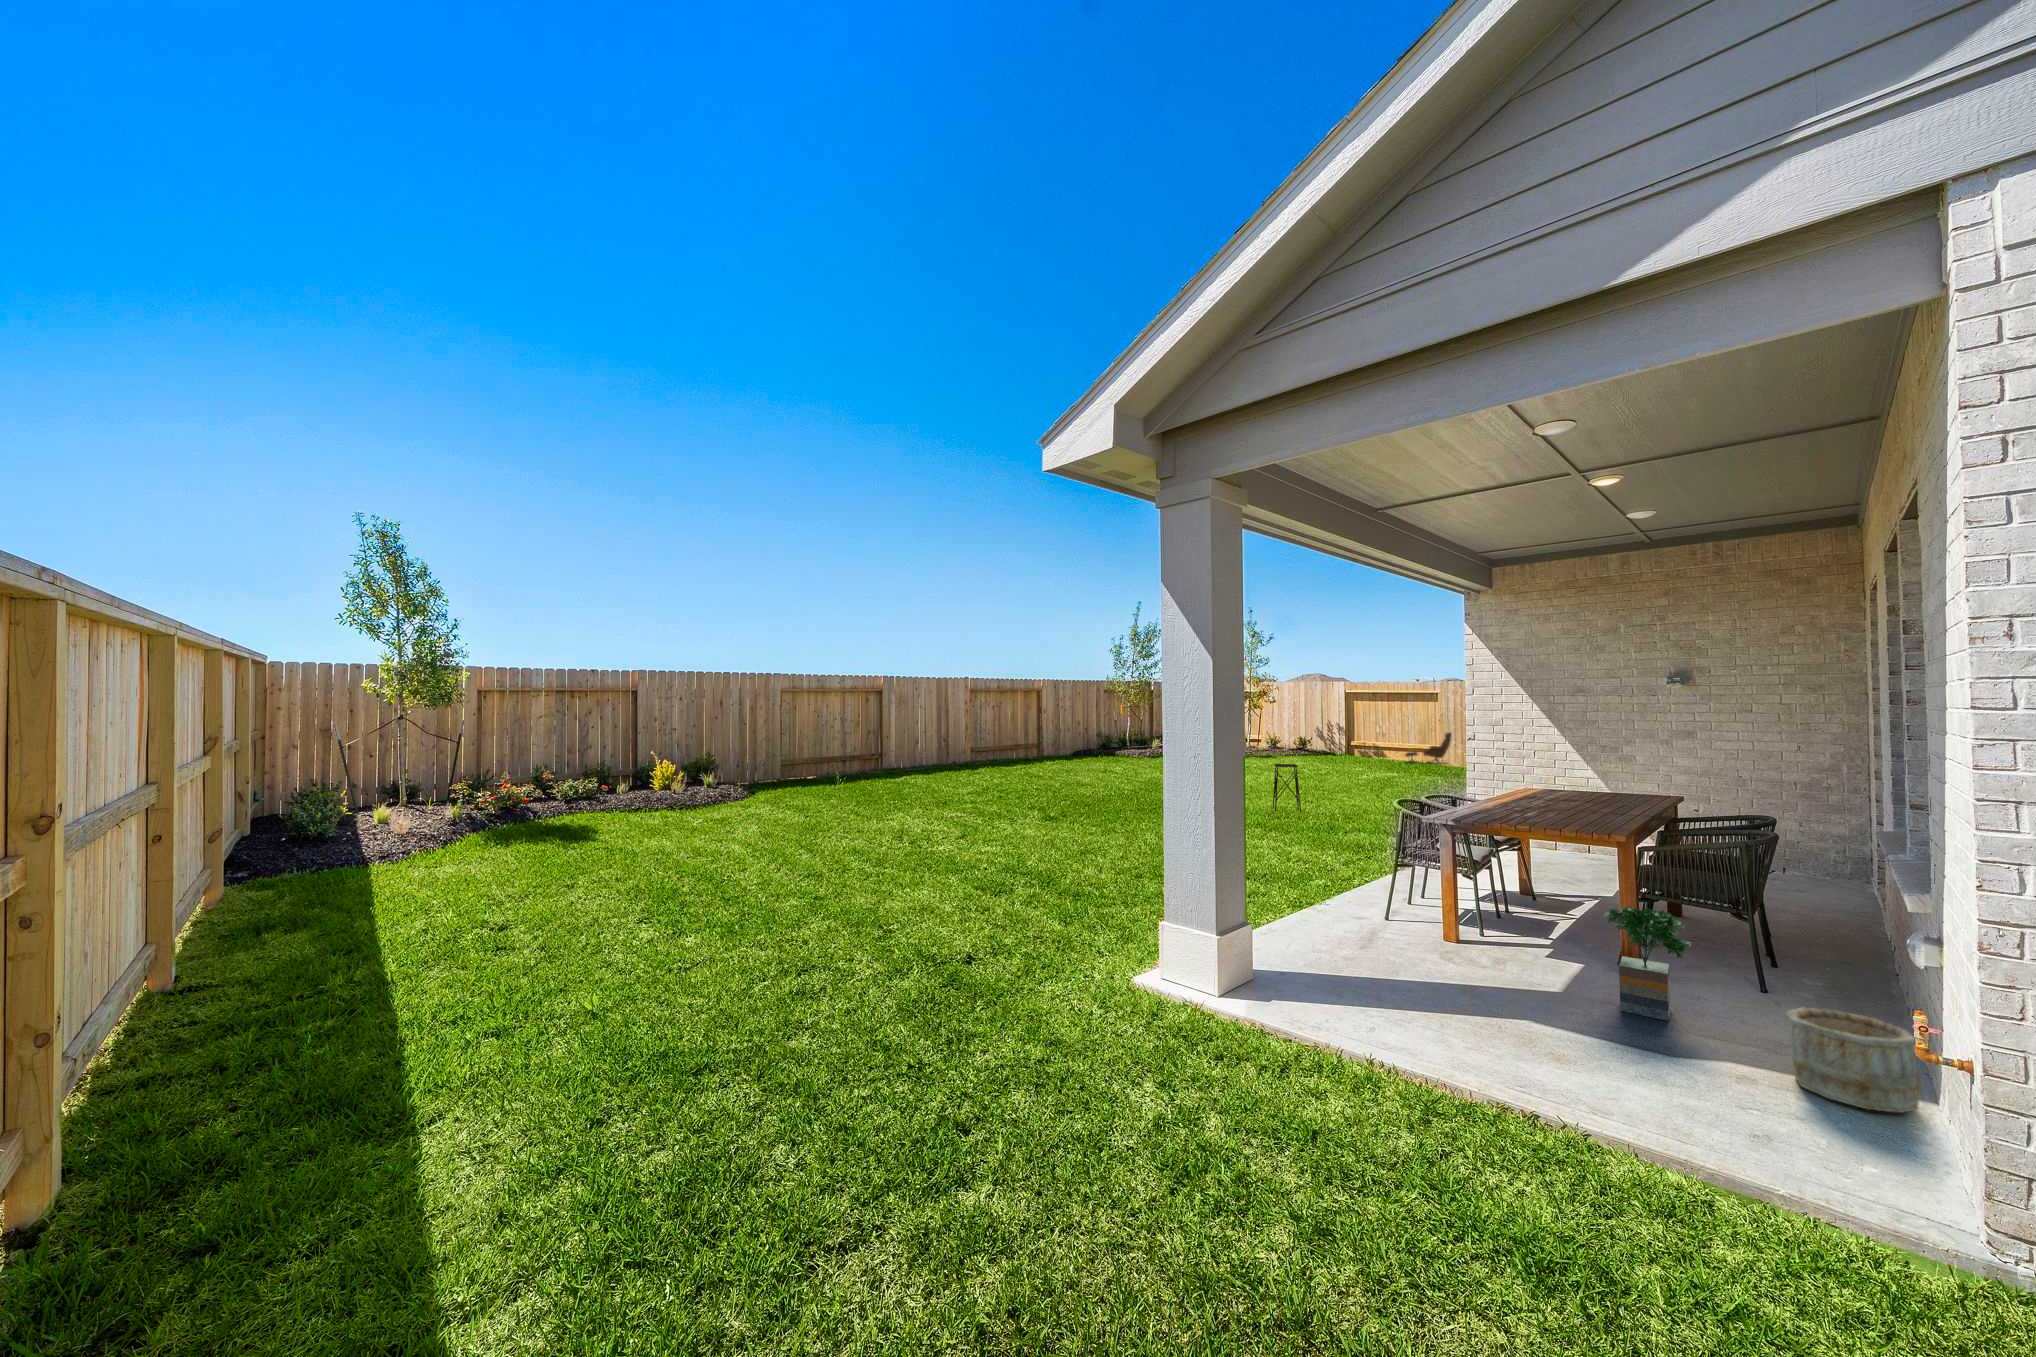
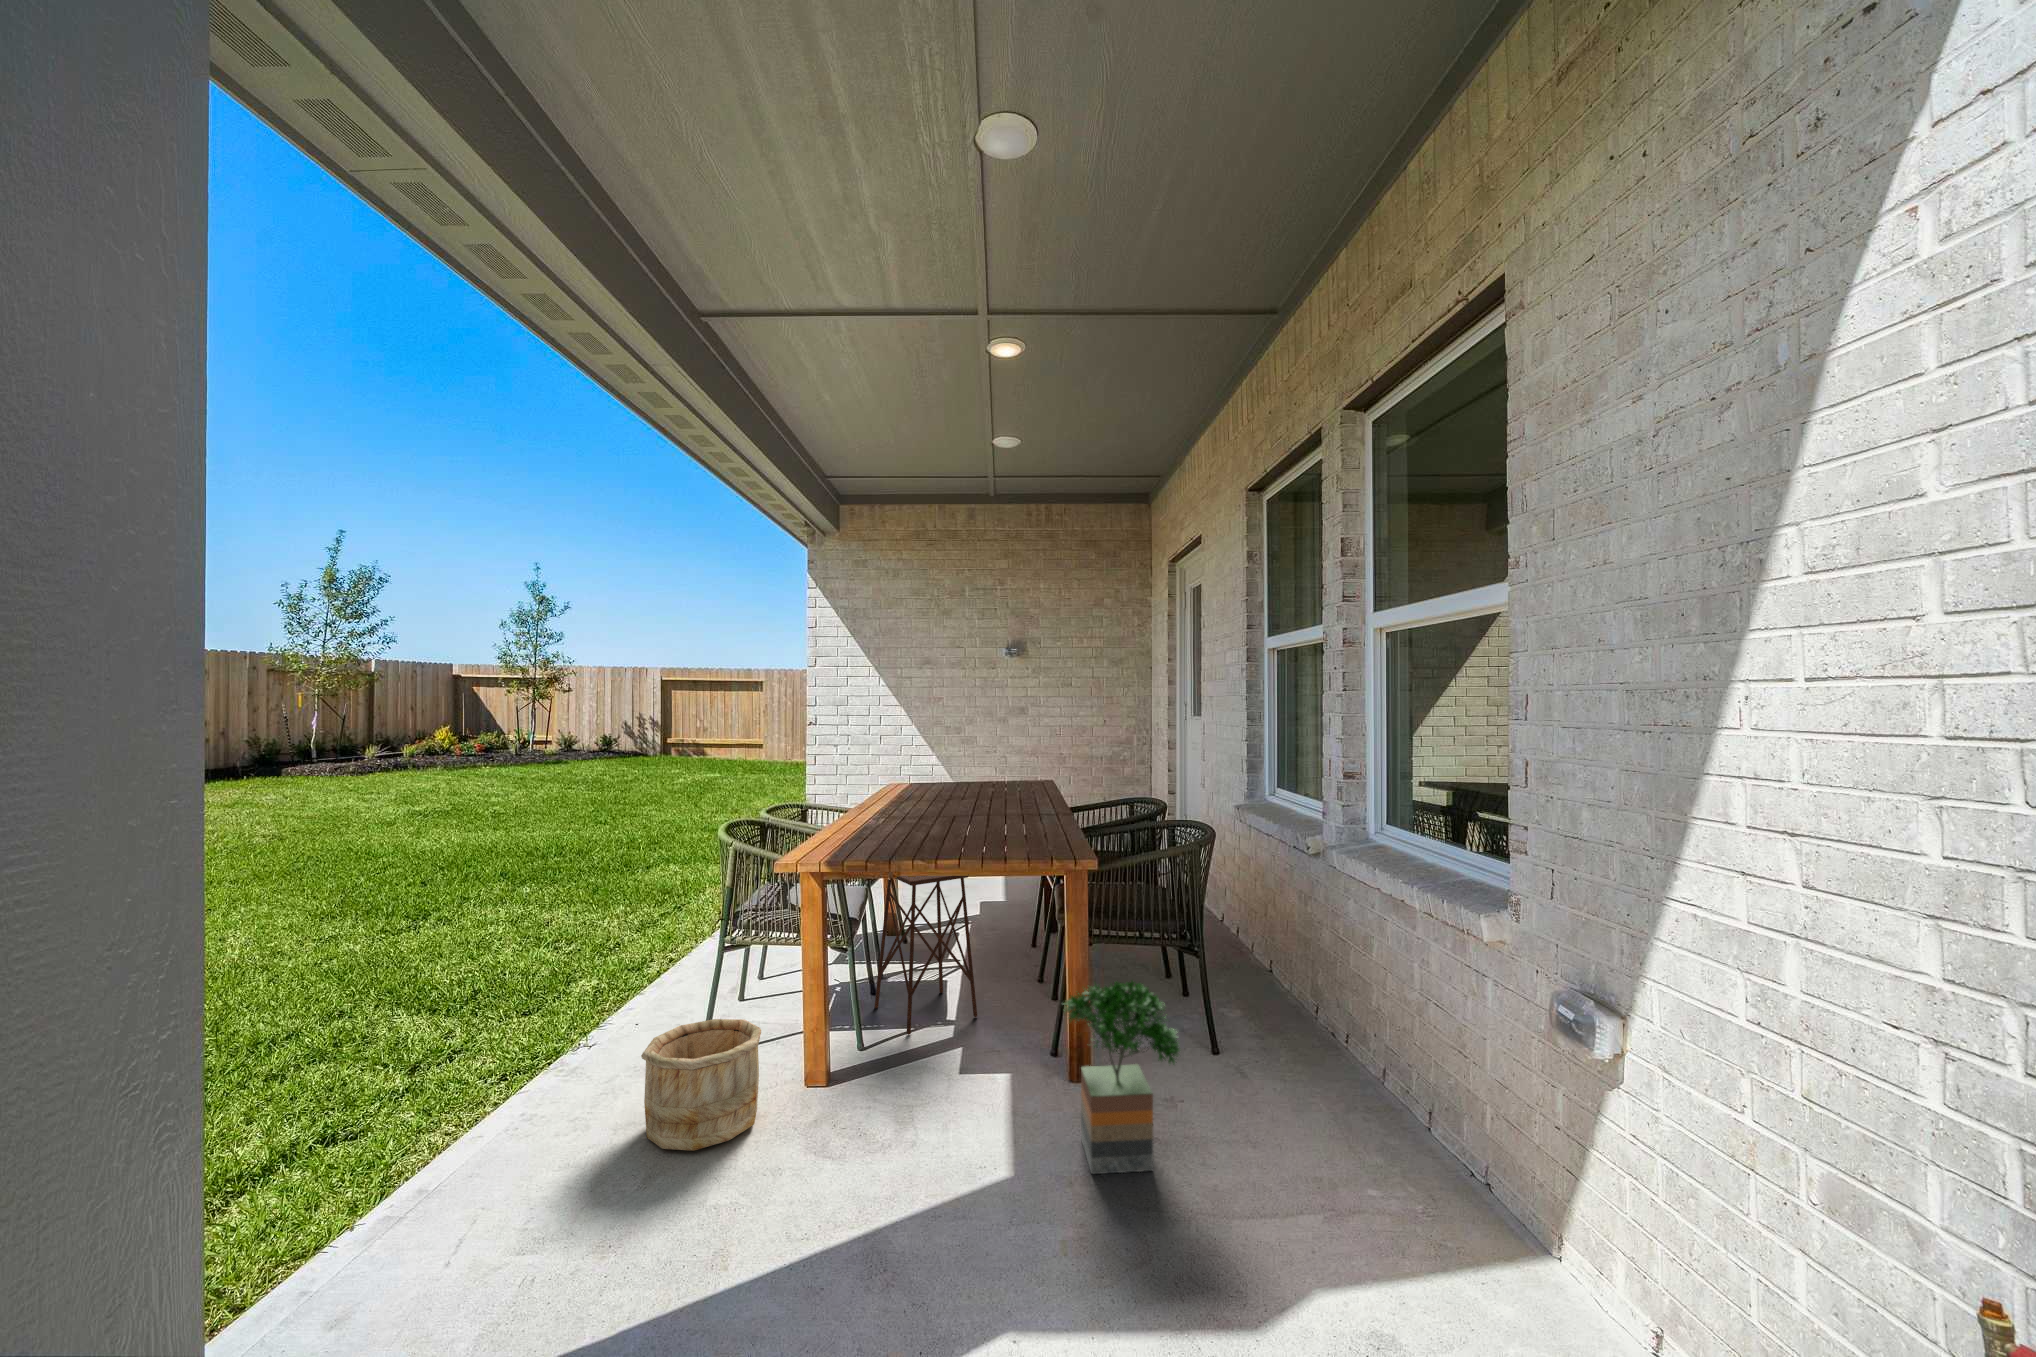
armchair: present [1405,732,1452,762] -> none [730,724,779,760]
side table: present [1273,764,1301,813] -> present [874,874,977,1035]
wooden bucket: present [1786,1008,1919,1113] -> present [641,1019,761,1151]

